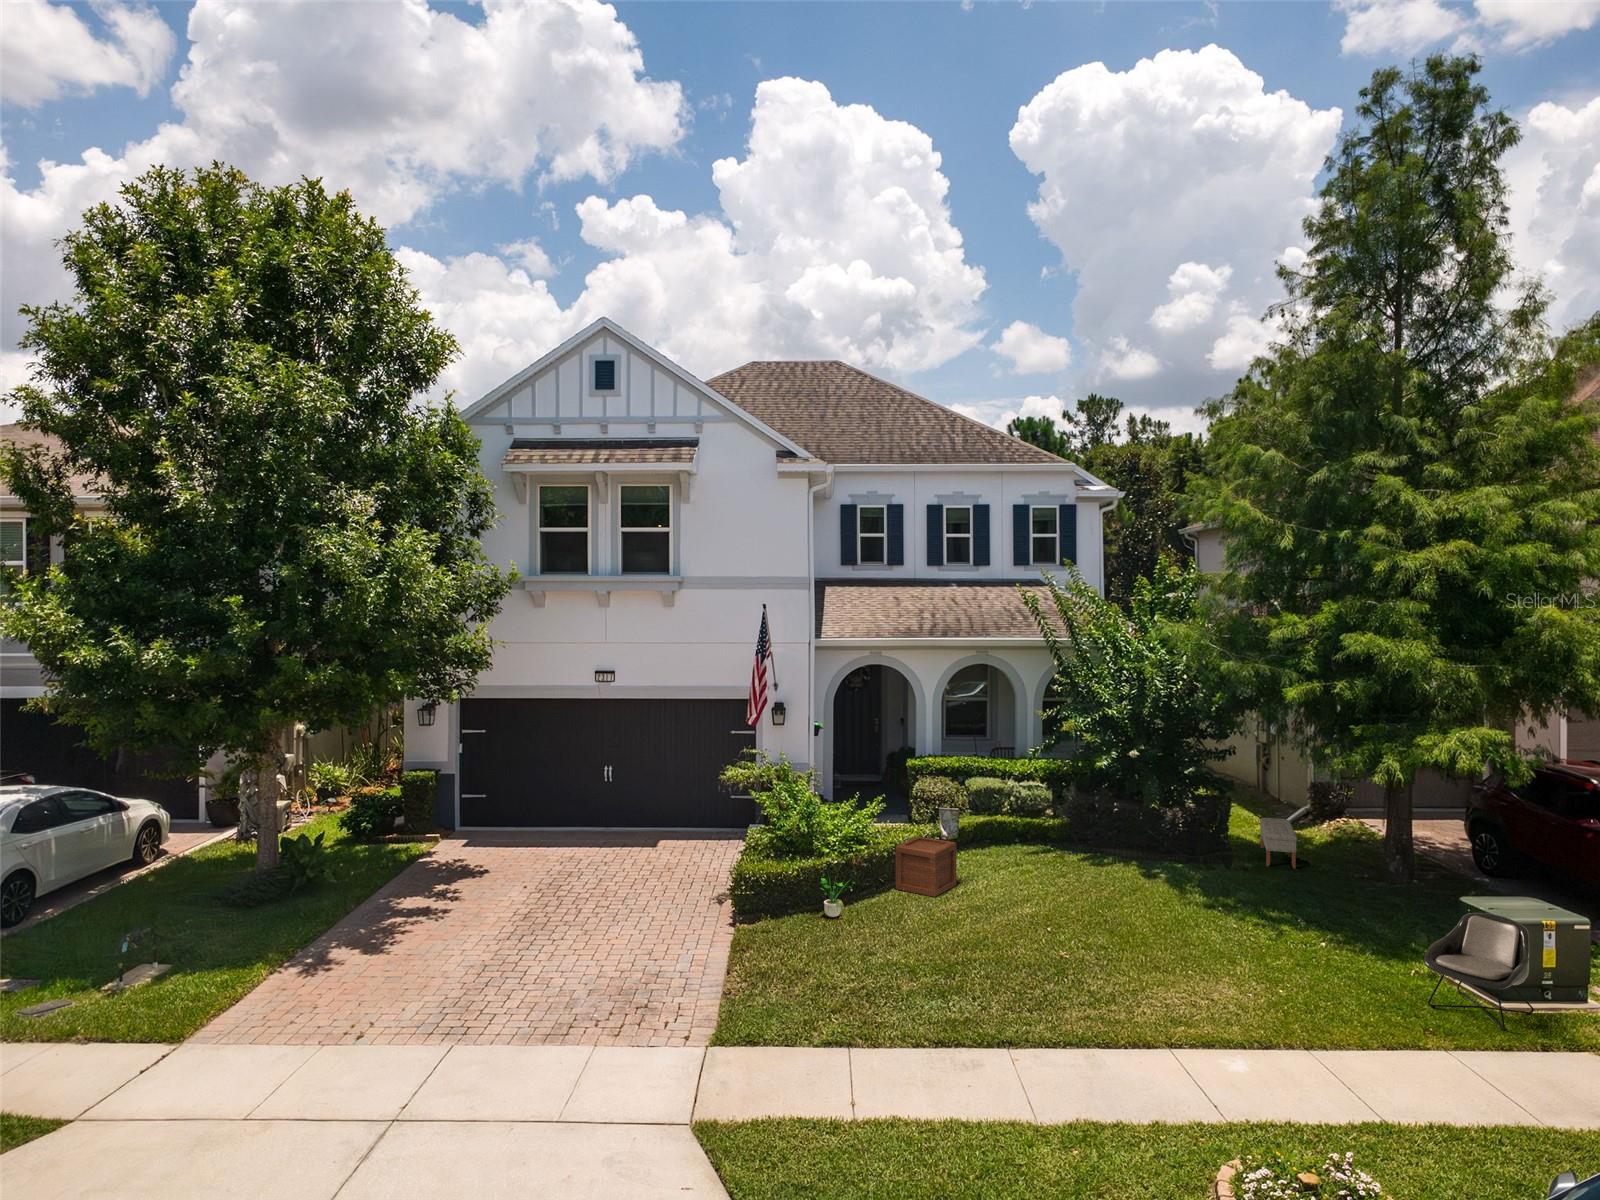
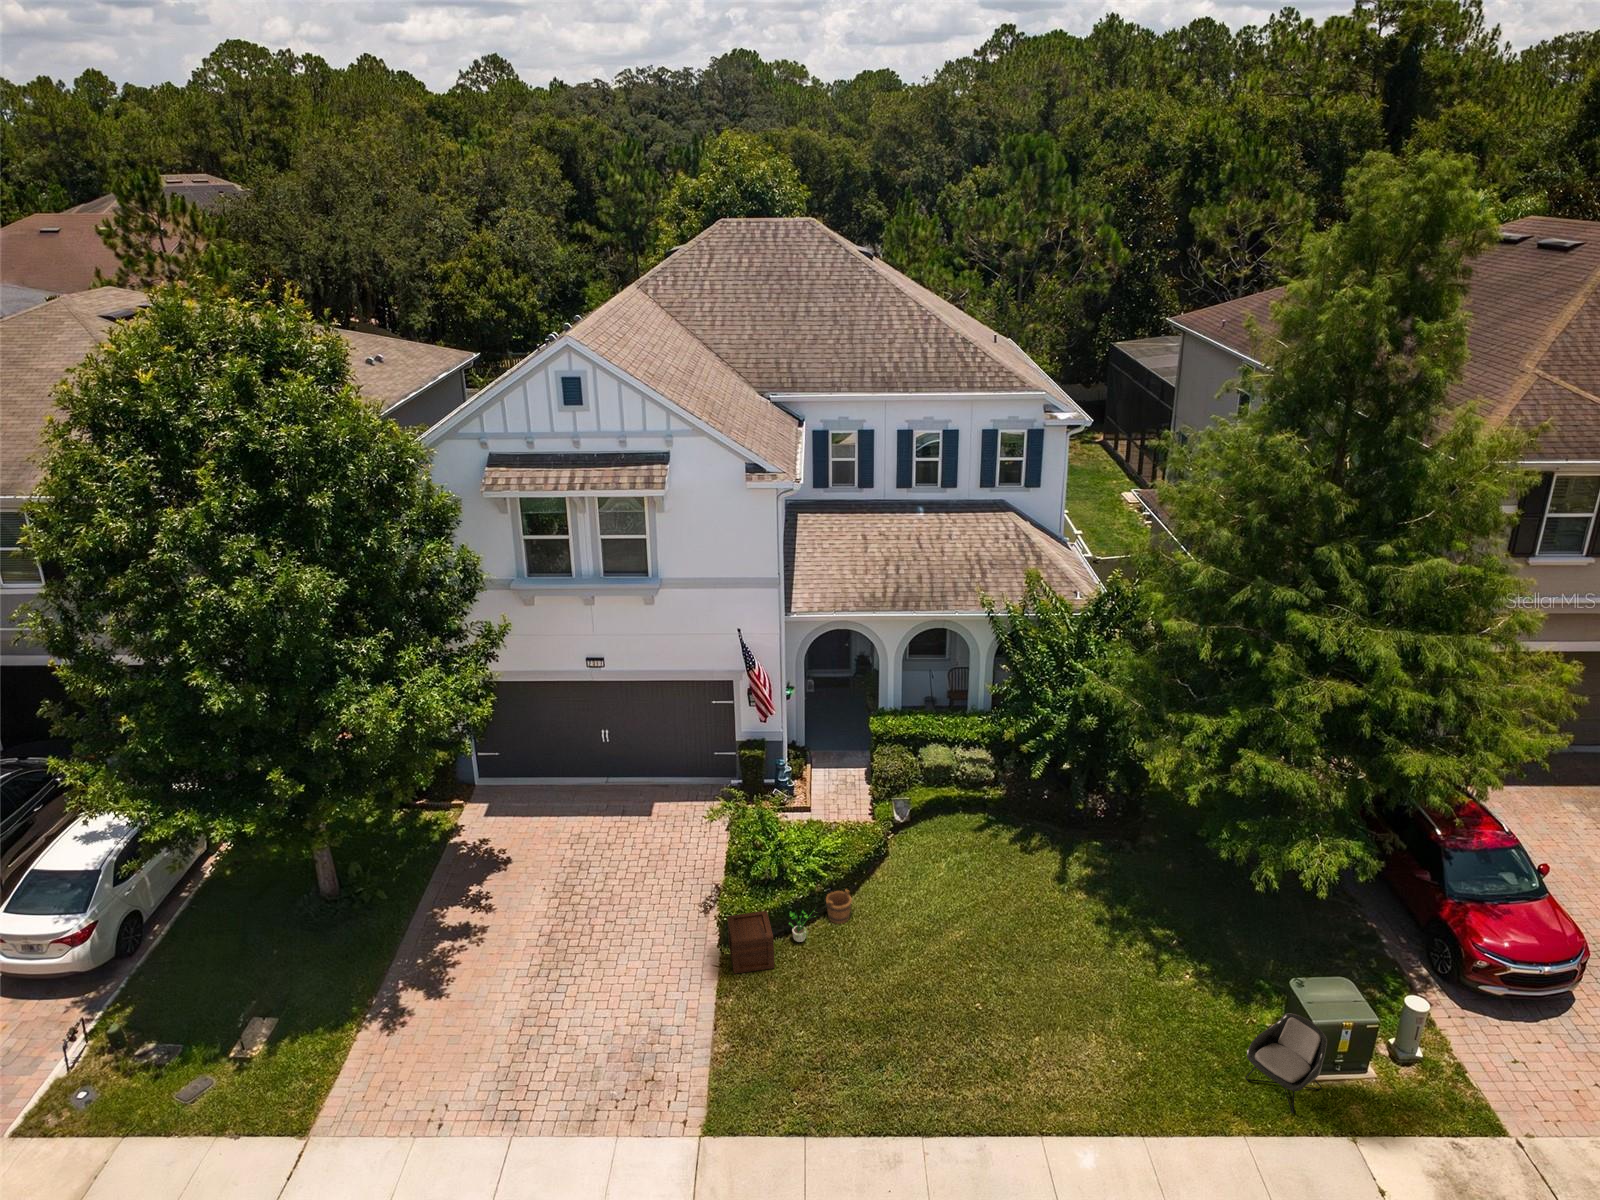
bench: present [1260,818,1297,869] -> none [1167,800,1195,859]
wooden crate: present [895,836,957,897] -> present [727,911,774,974]
bucket: none [863,868,895,907] -> present [826,890,852,924]

